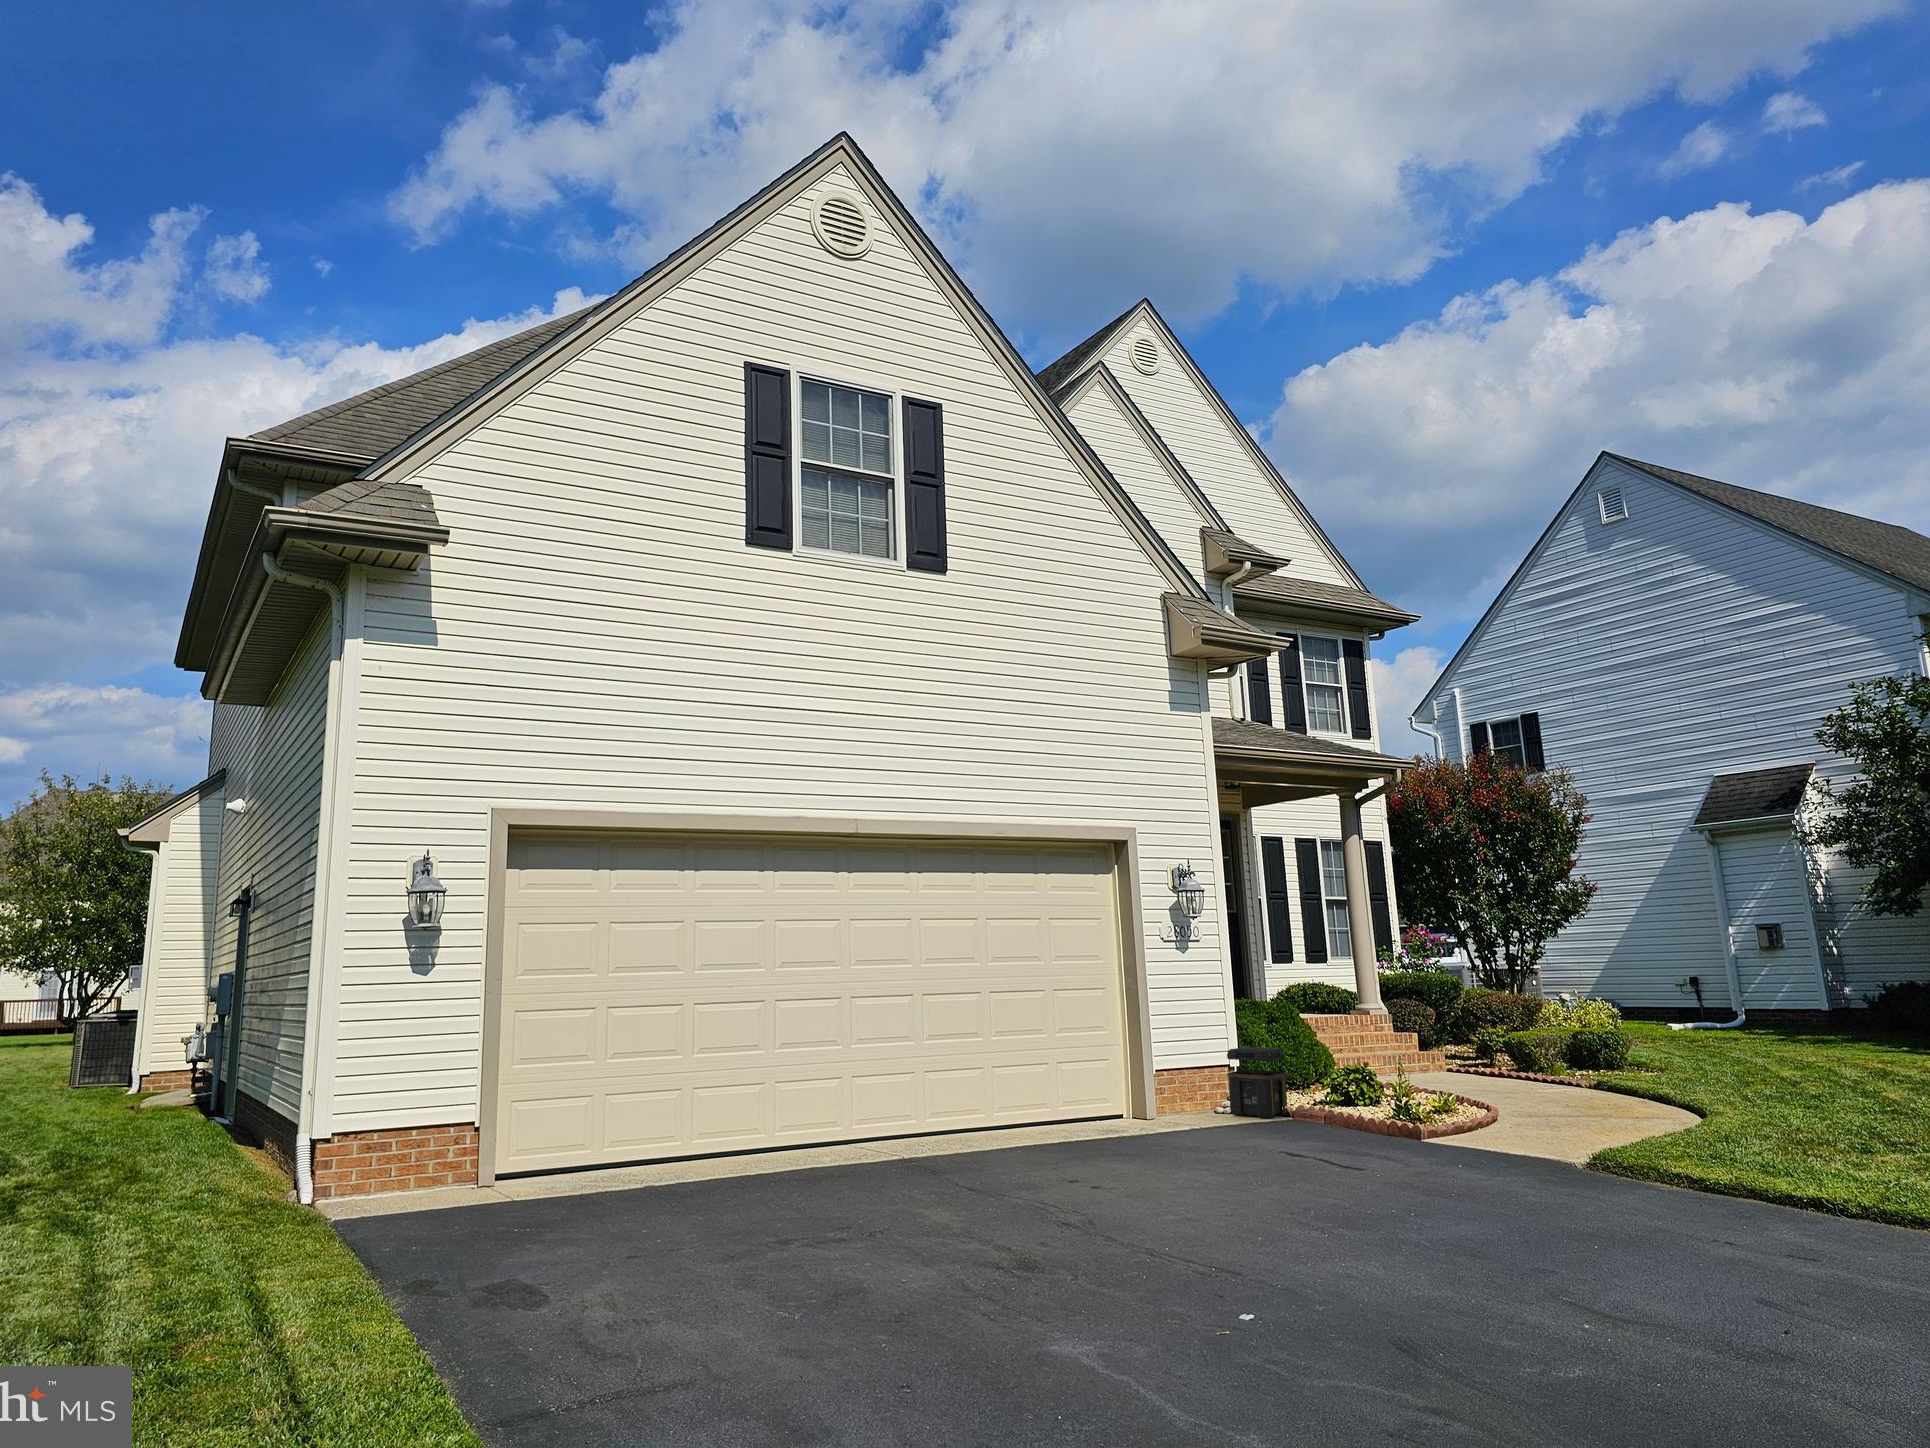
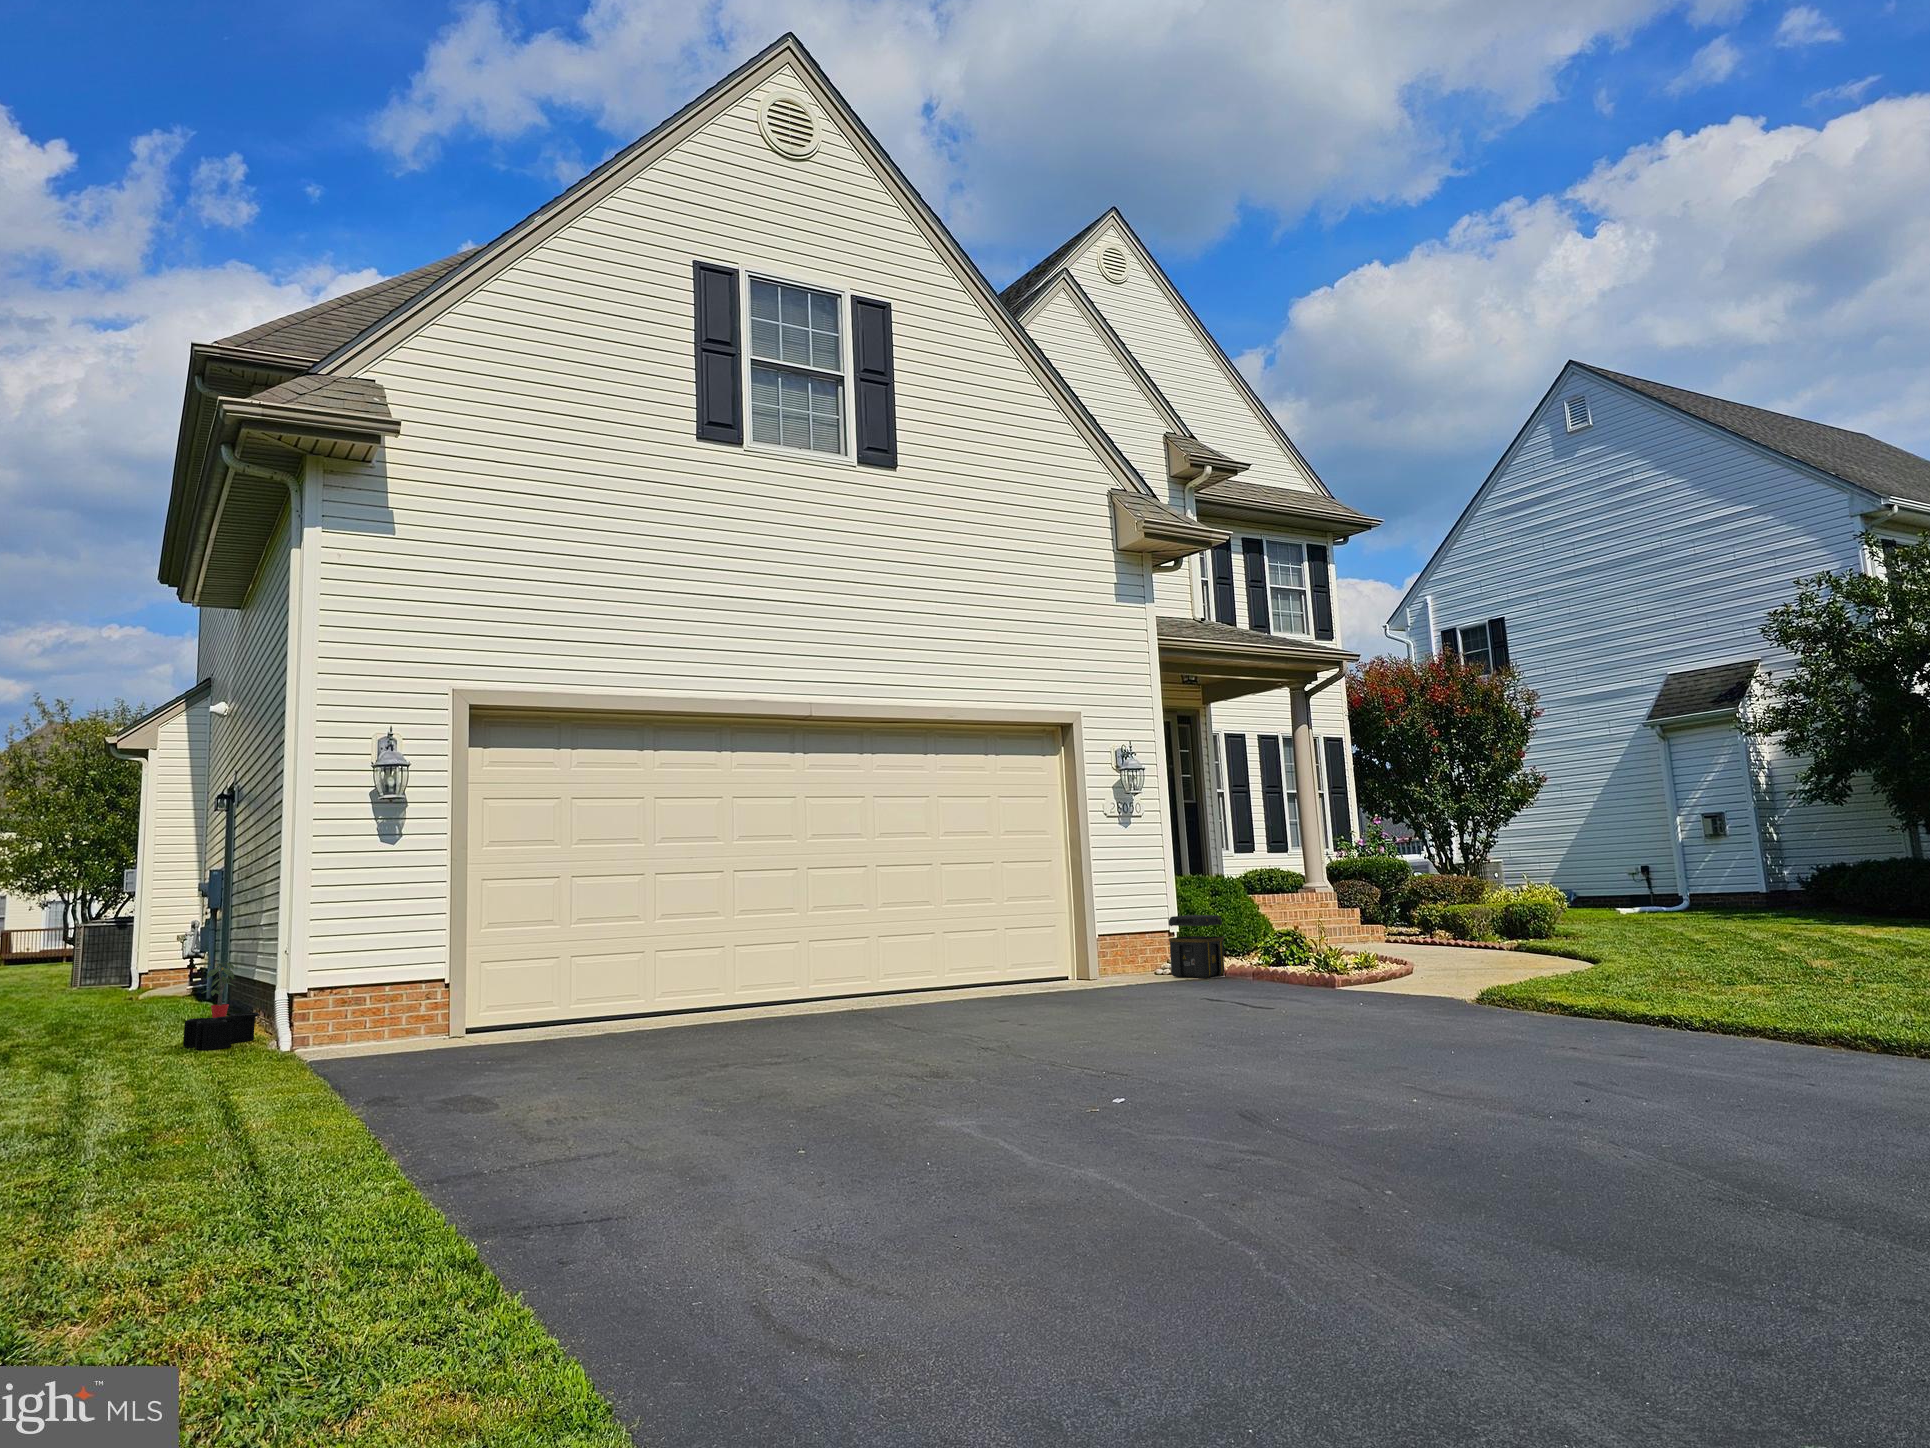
potted plant: none [207,1085,250,1145] -> present [200,962,236,1018]
storage bin: none [194,1150,277,1196] -> present [181,1012,260,1050]

